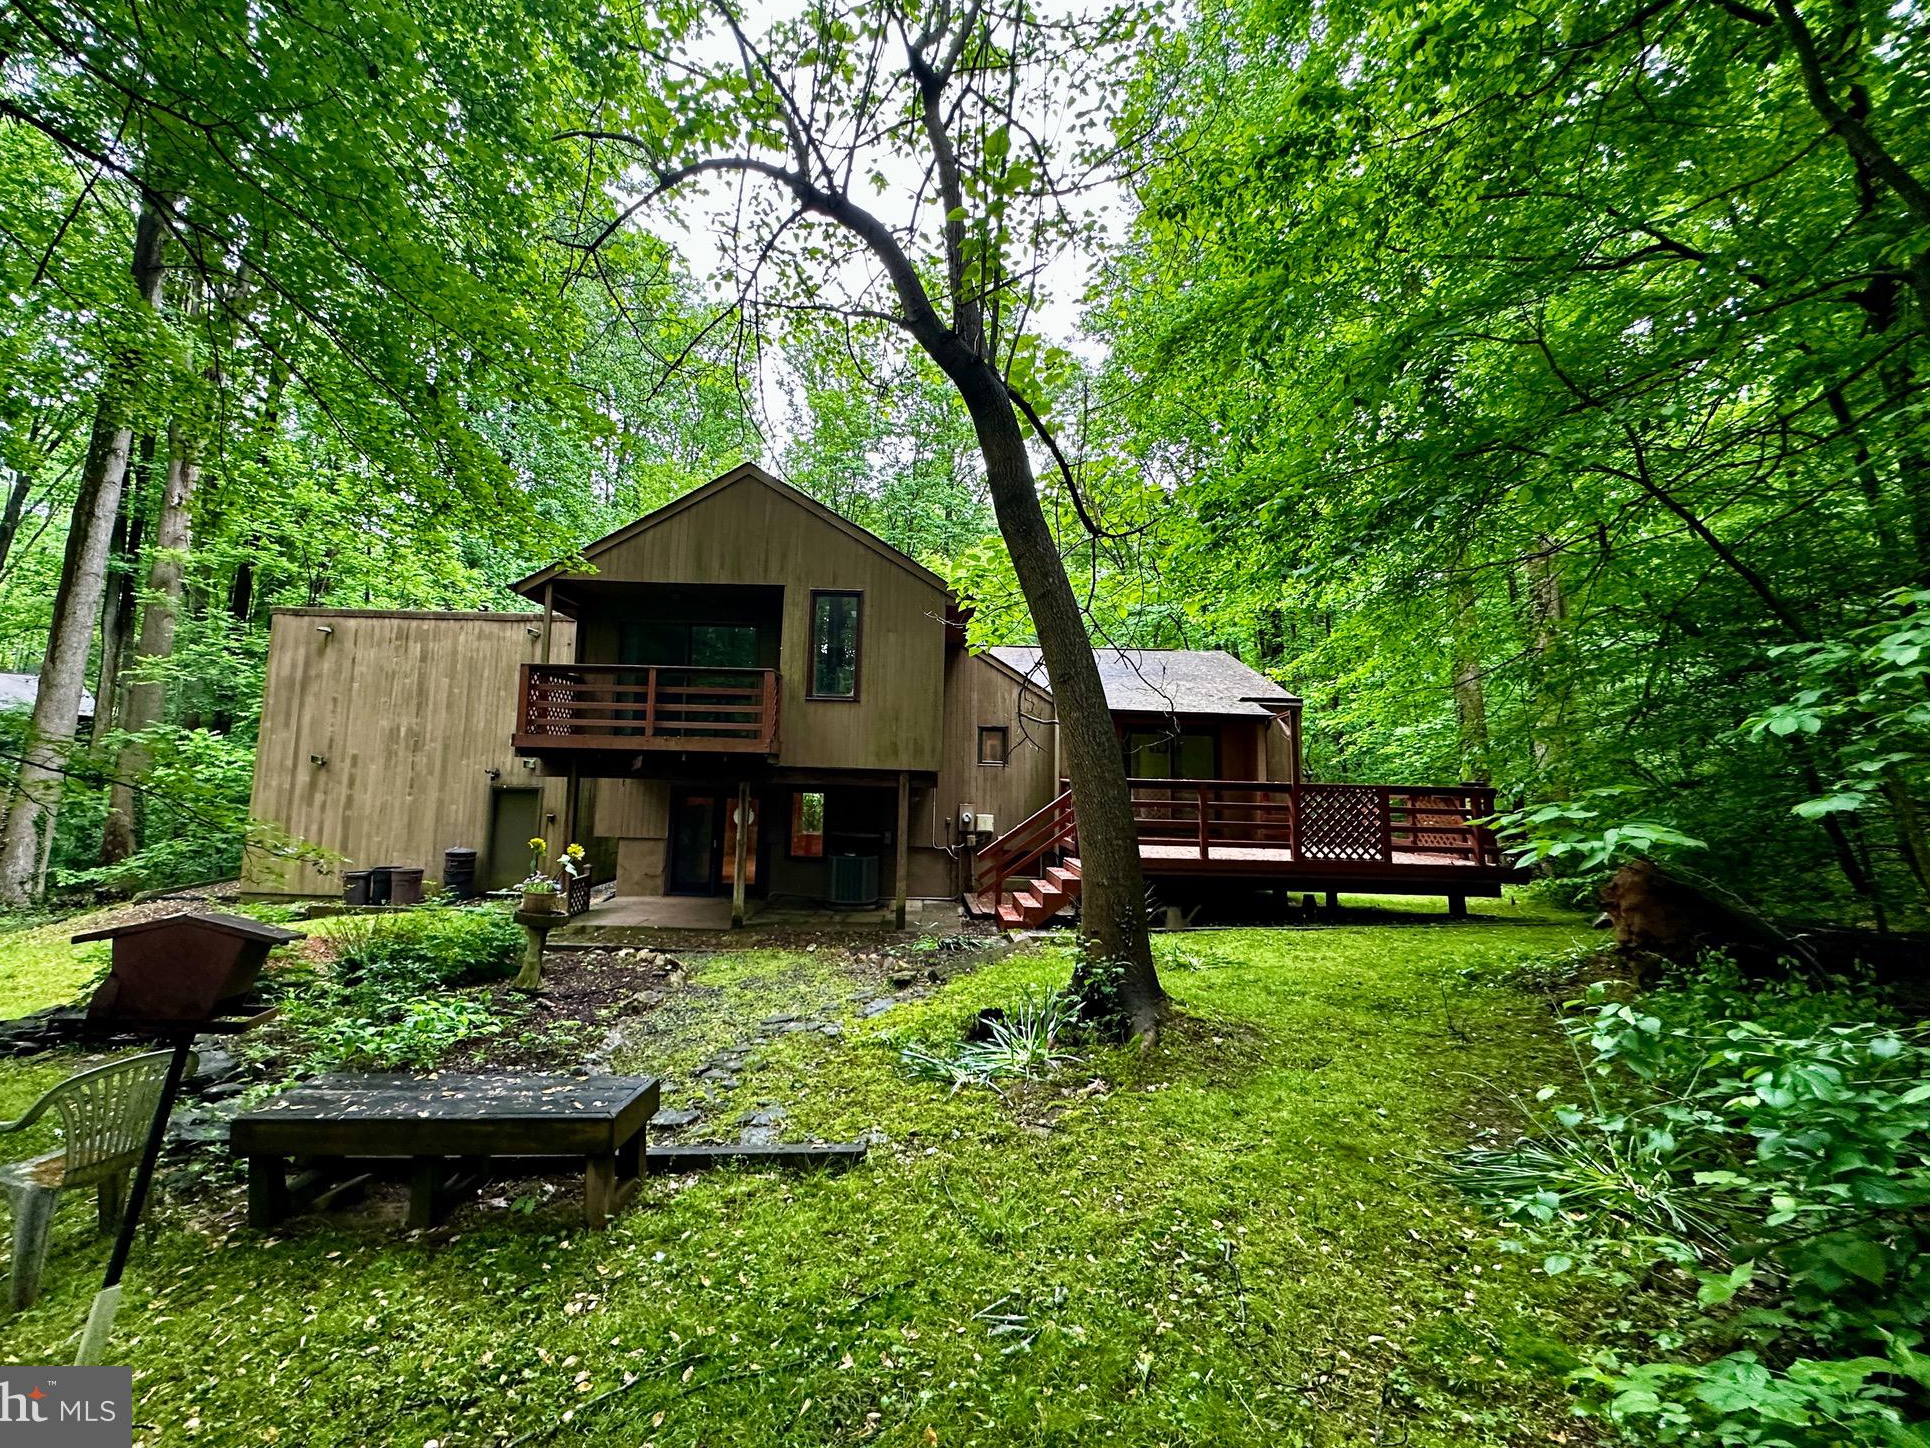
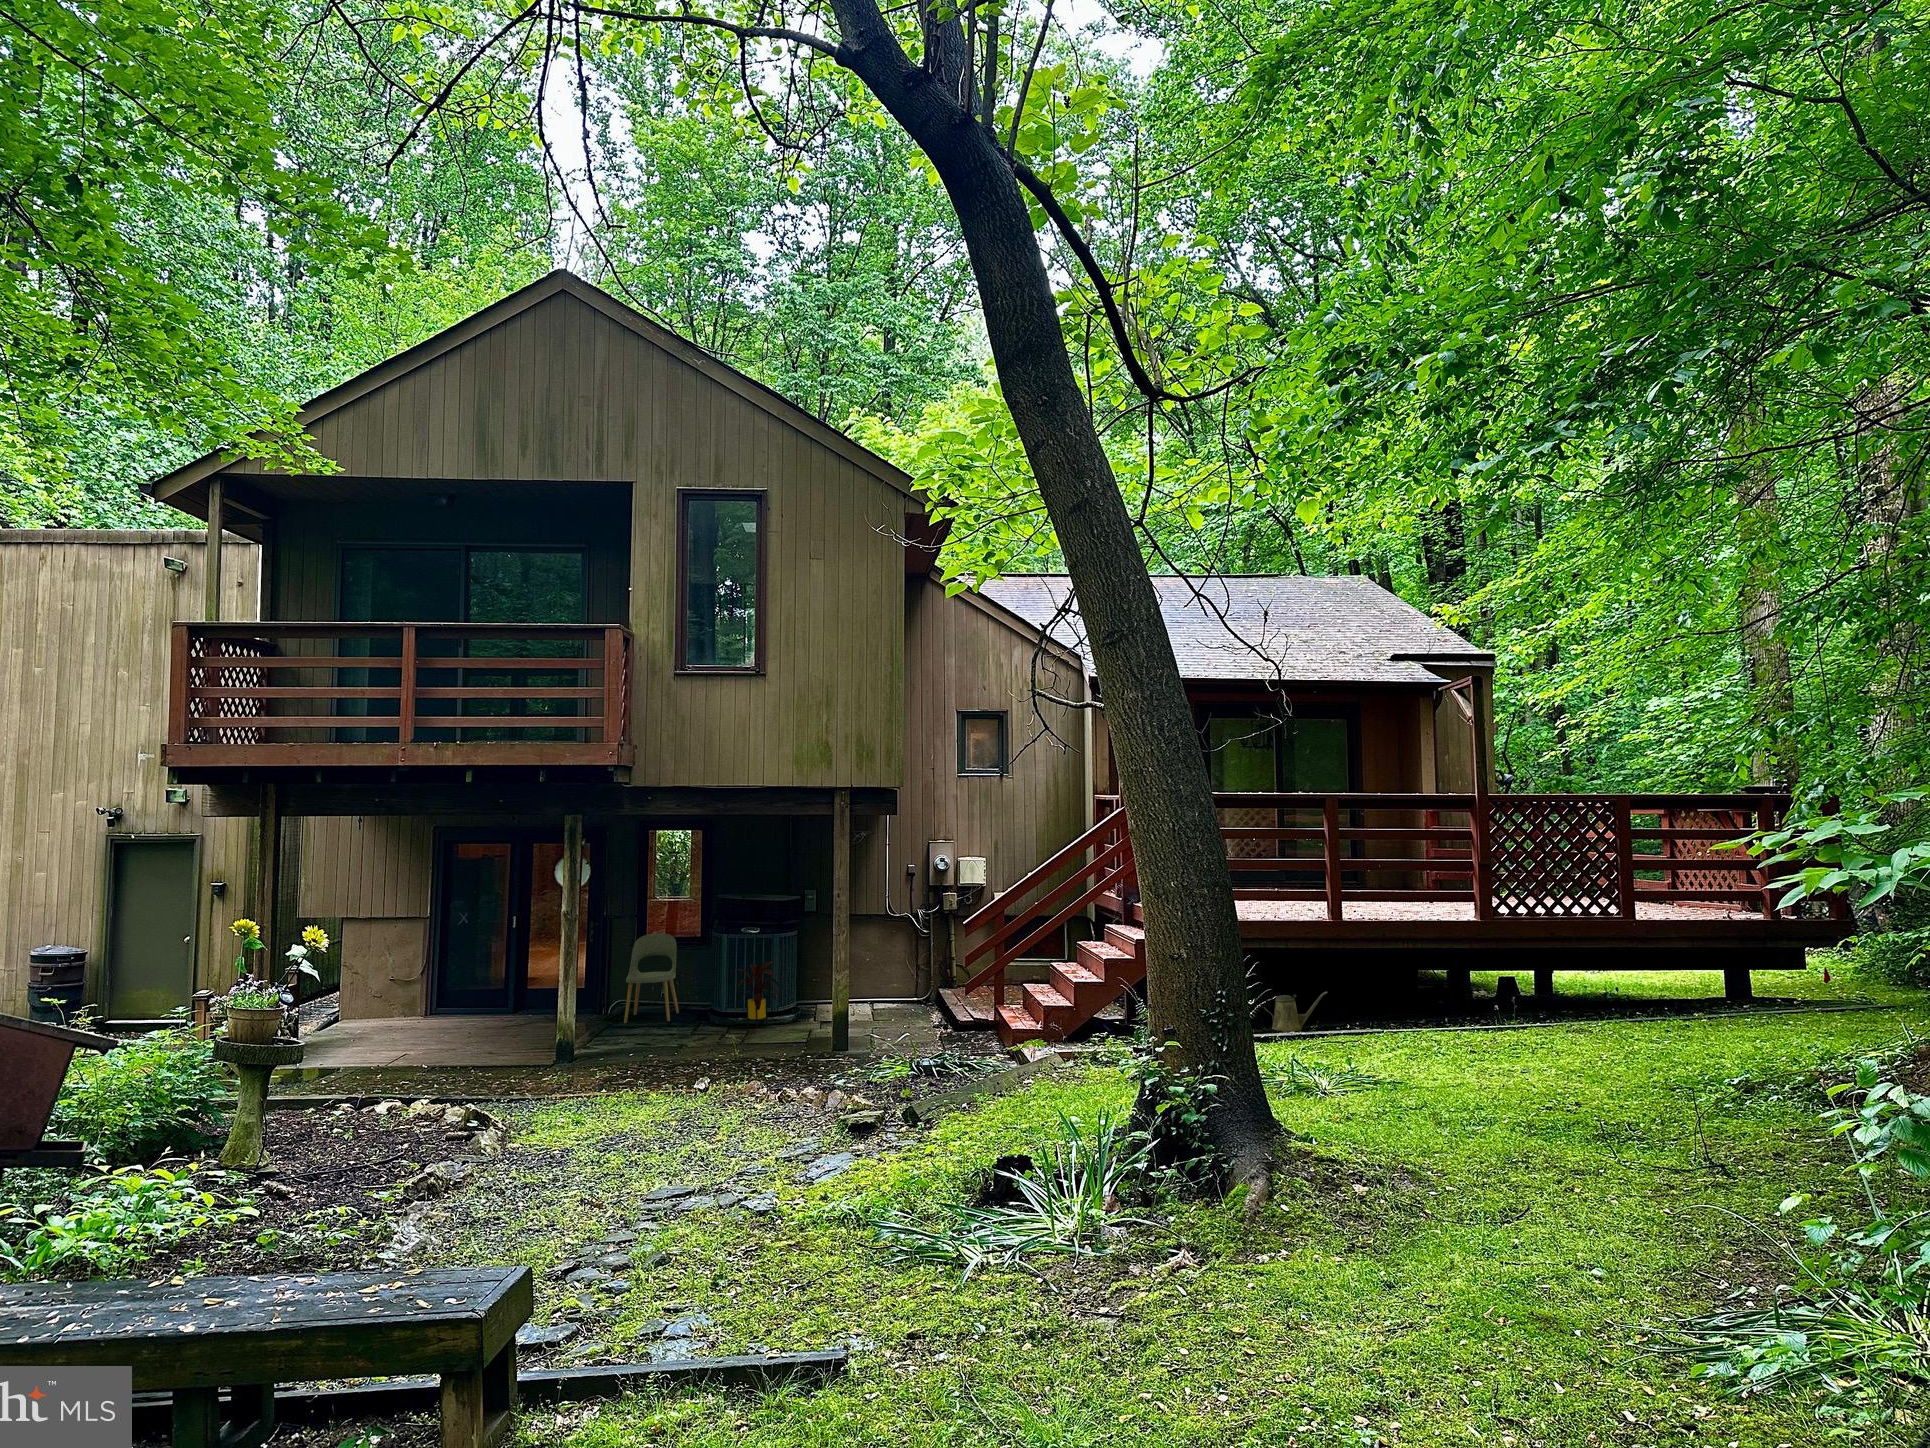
chair: none [768,855,802,909] -> present [624,933,679,1023]
house plant: none [831,874,862,915] -> present [735,961,780,1028]

